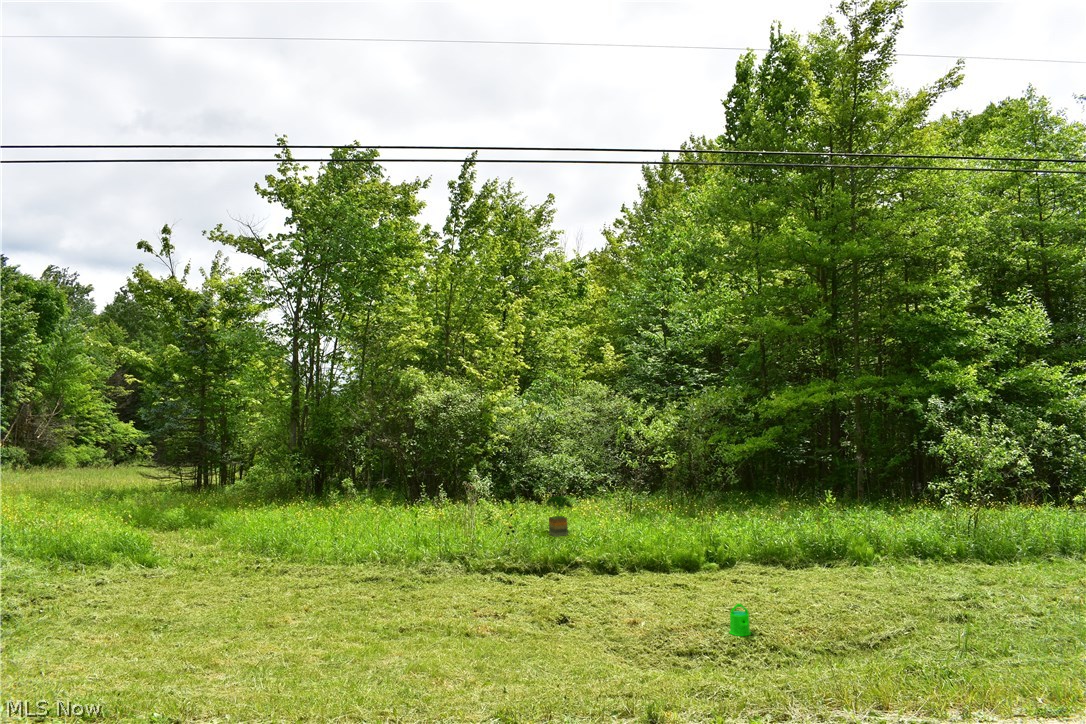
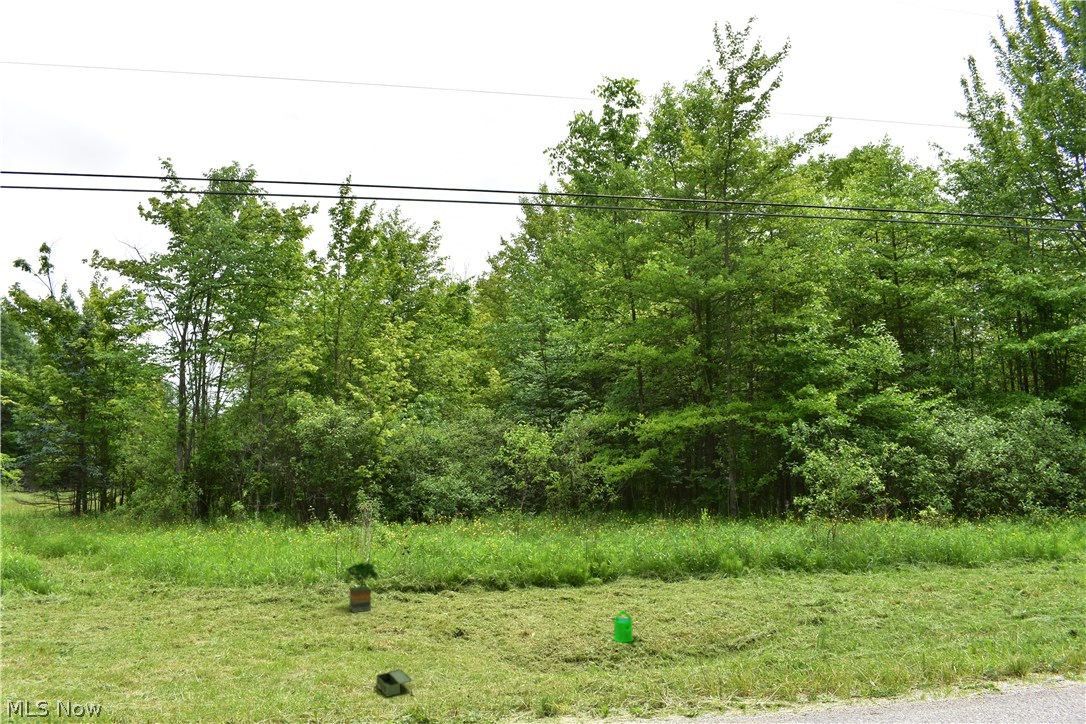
potted tree: present [546,496,572,537] -> present [347,563,378,613]
toolbox: none [489,657,524,683] -> present [376,670,412,696]

